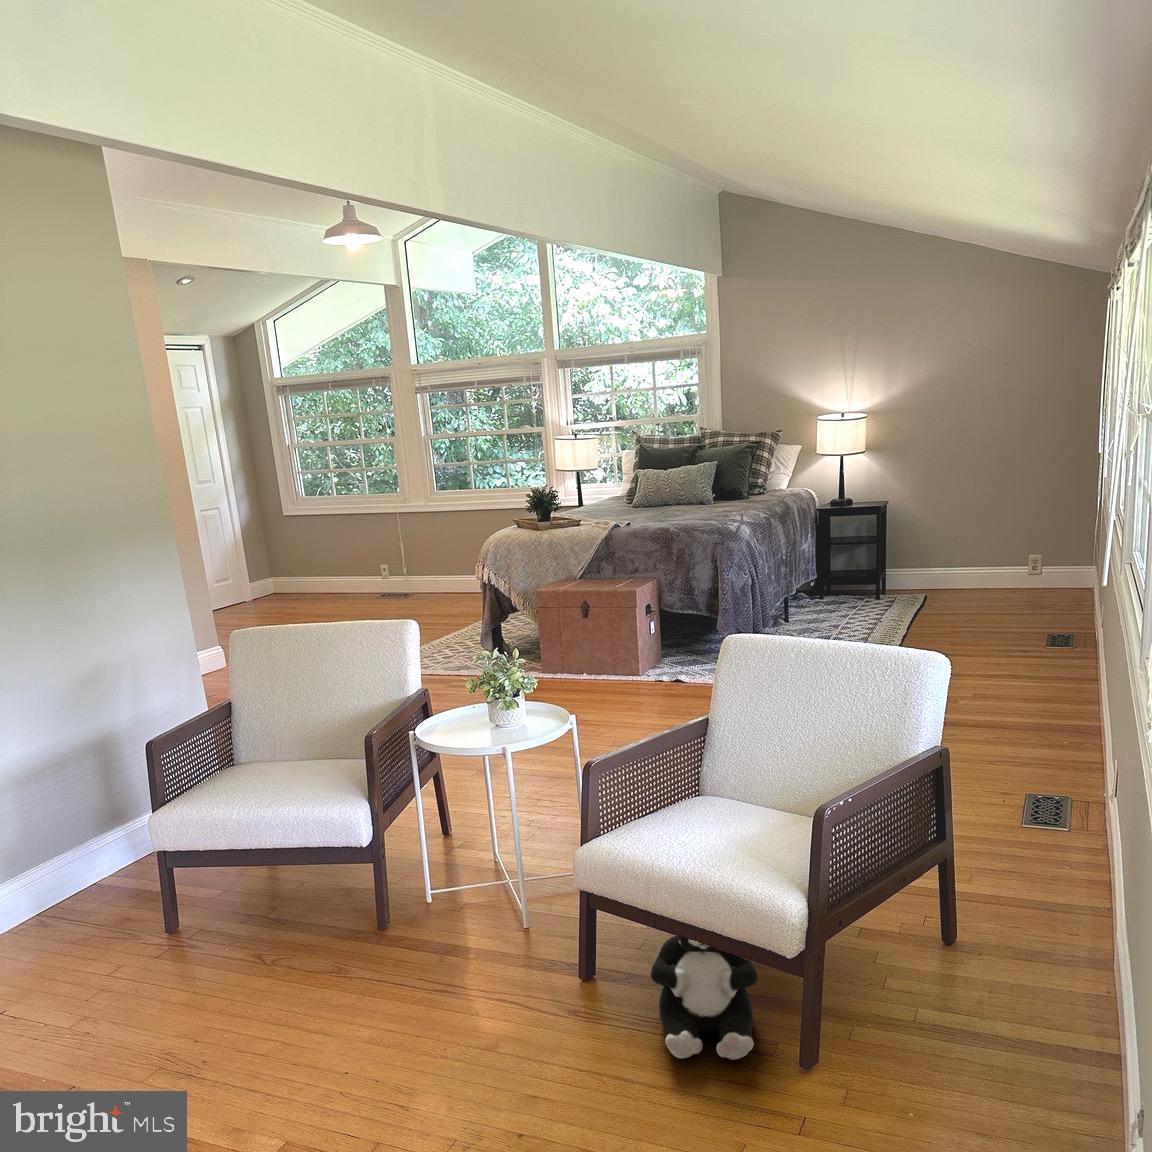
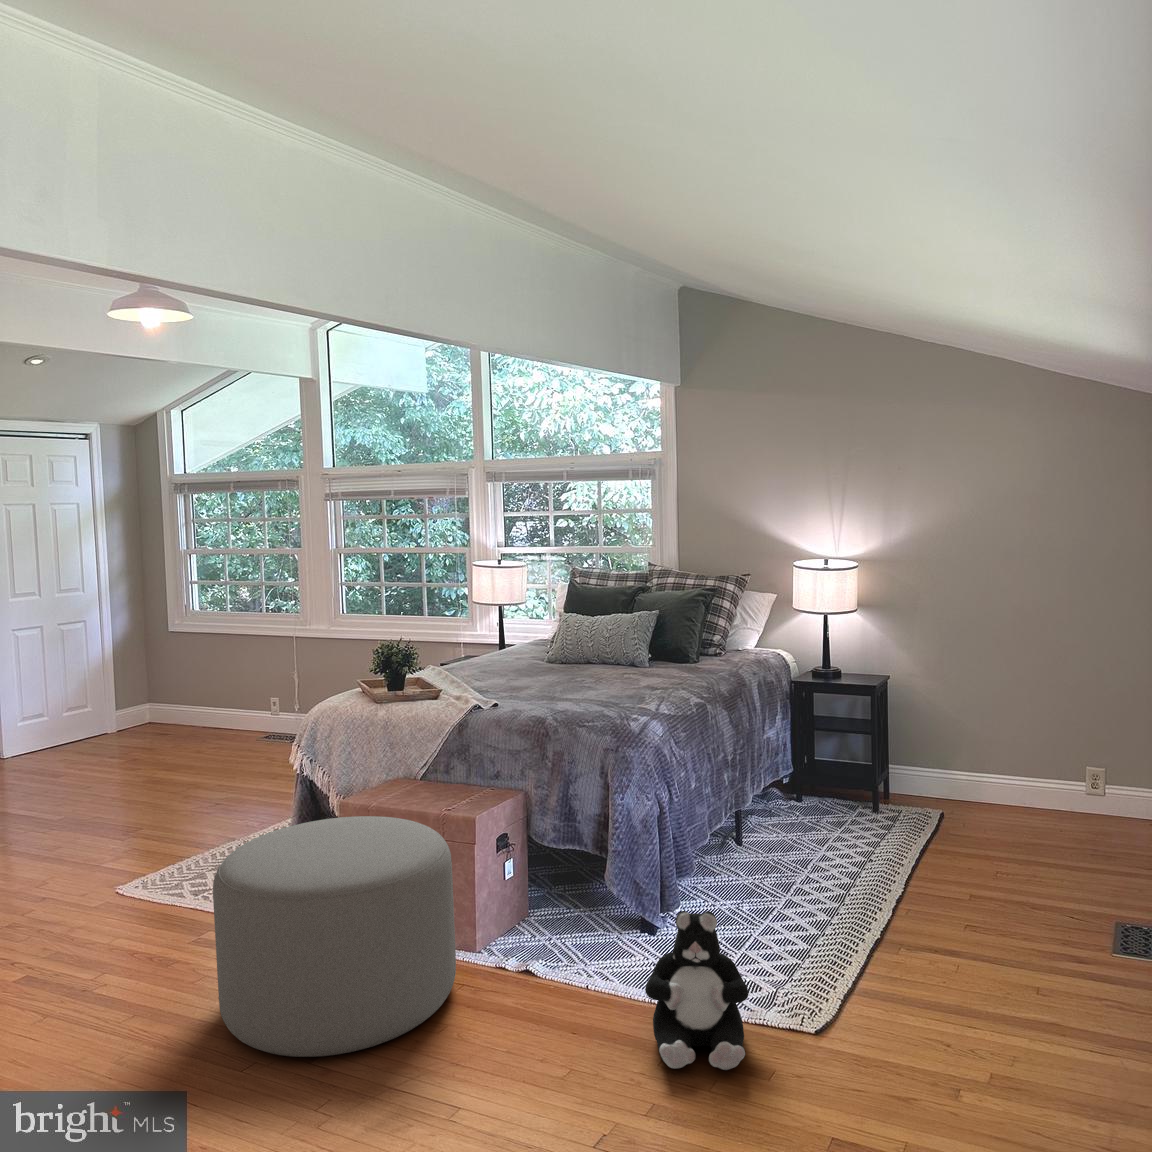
ottoman: none [201,788,458,1046] -> present [213,816,456,1057]

